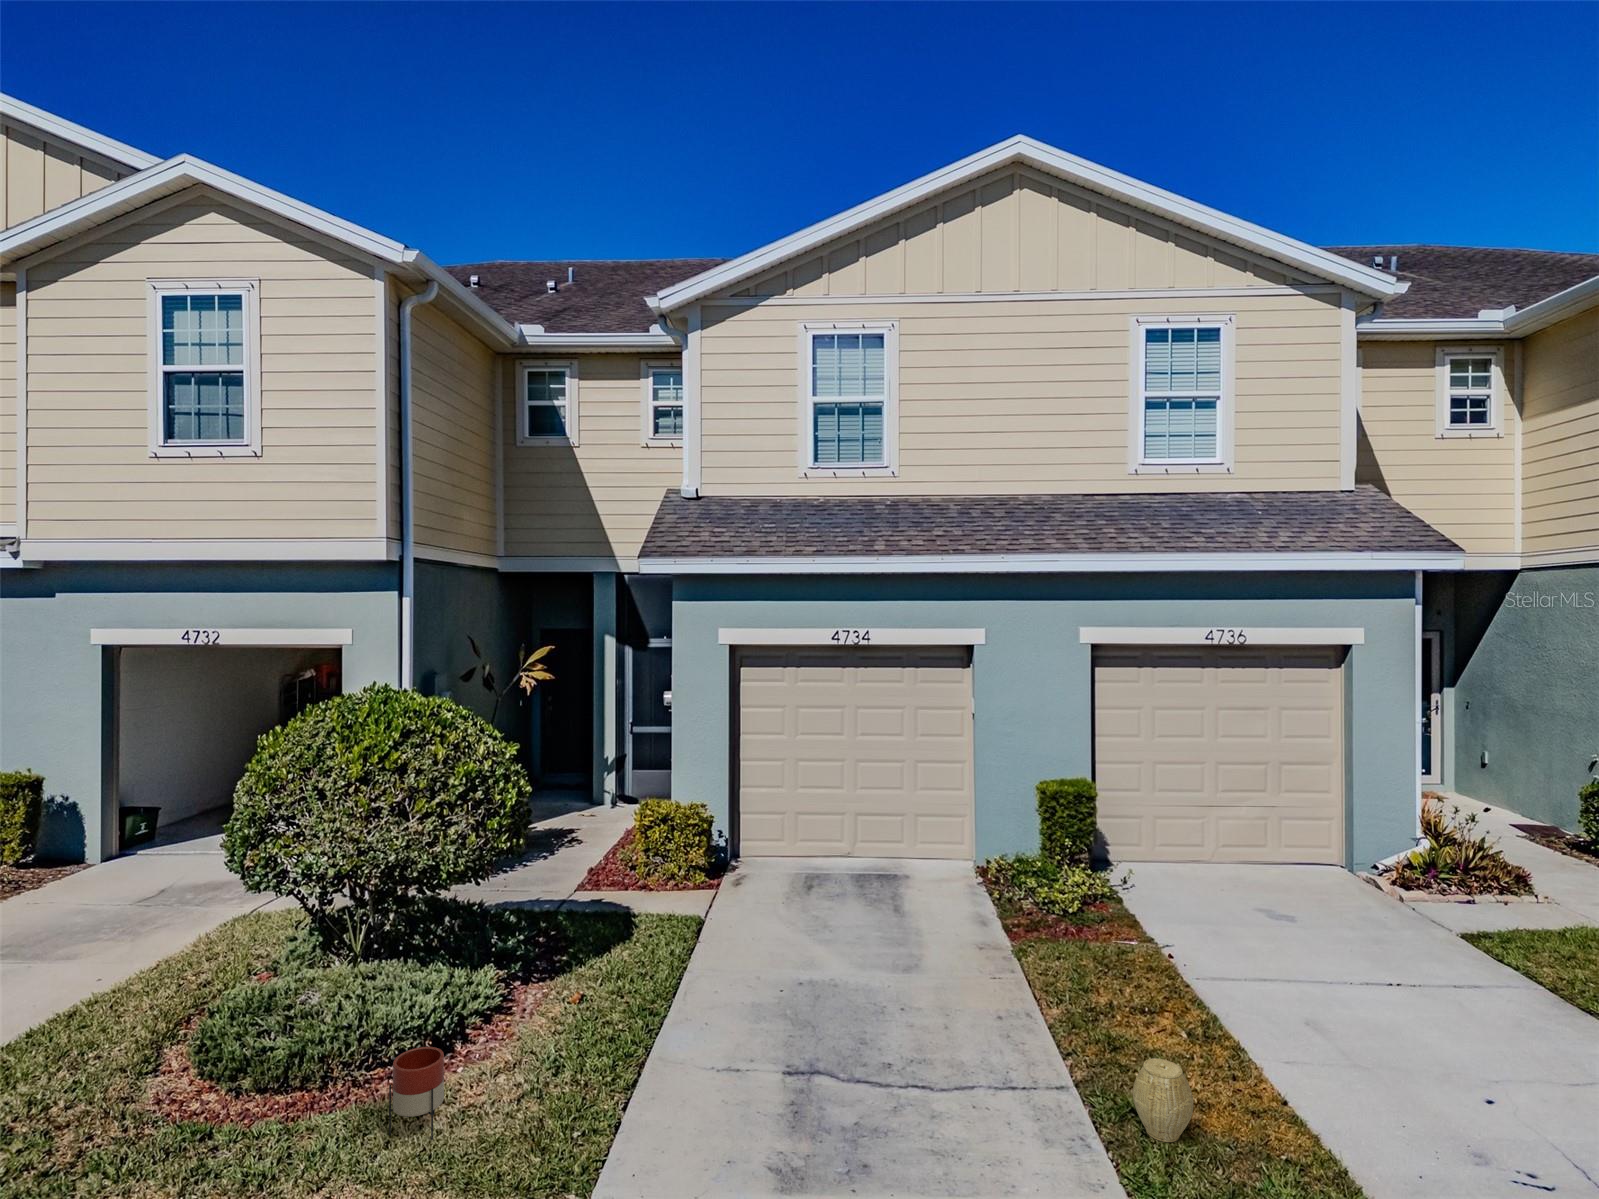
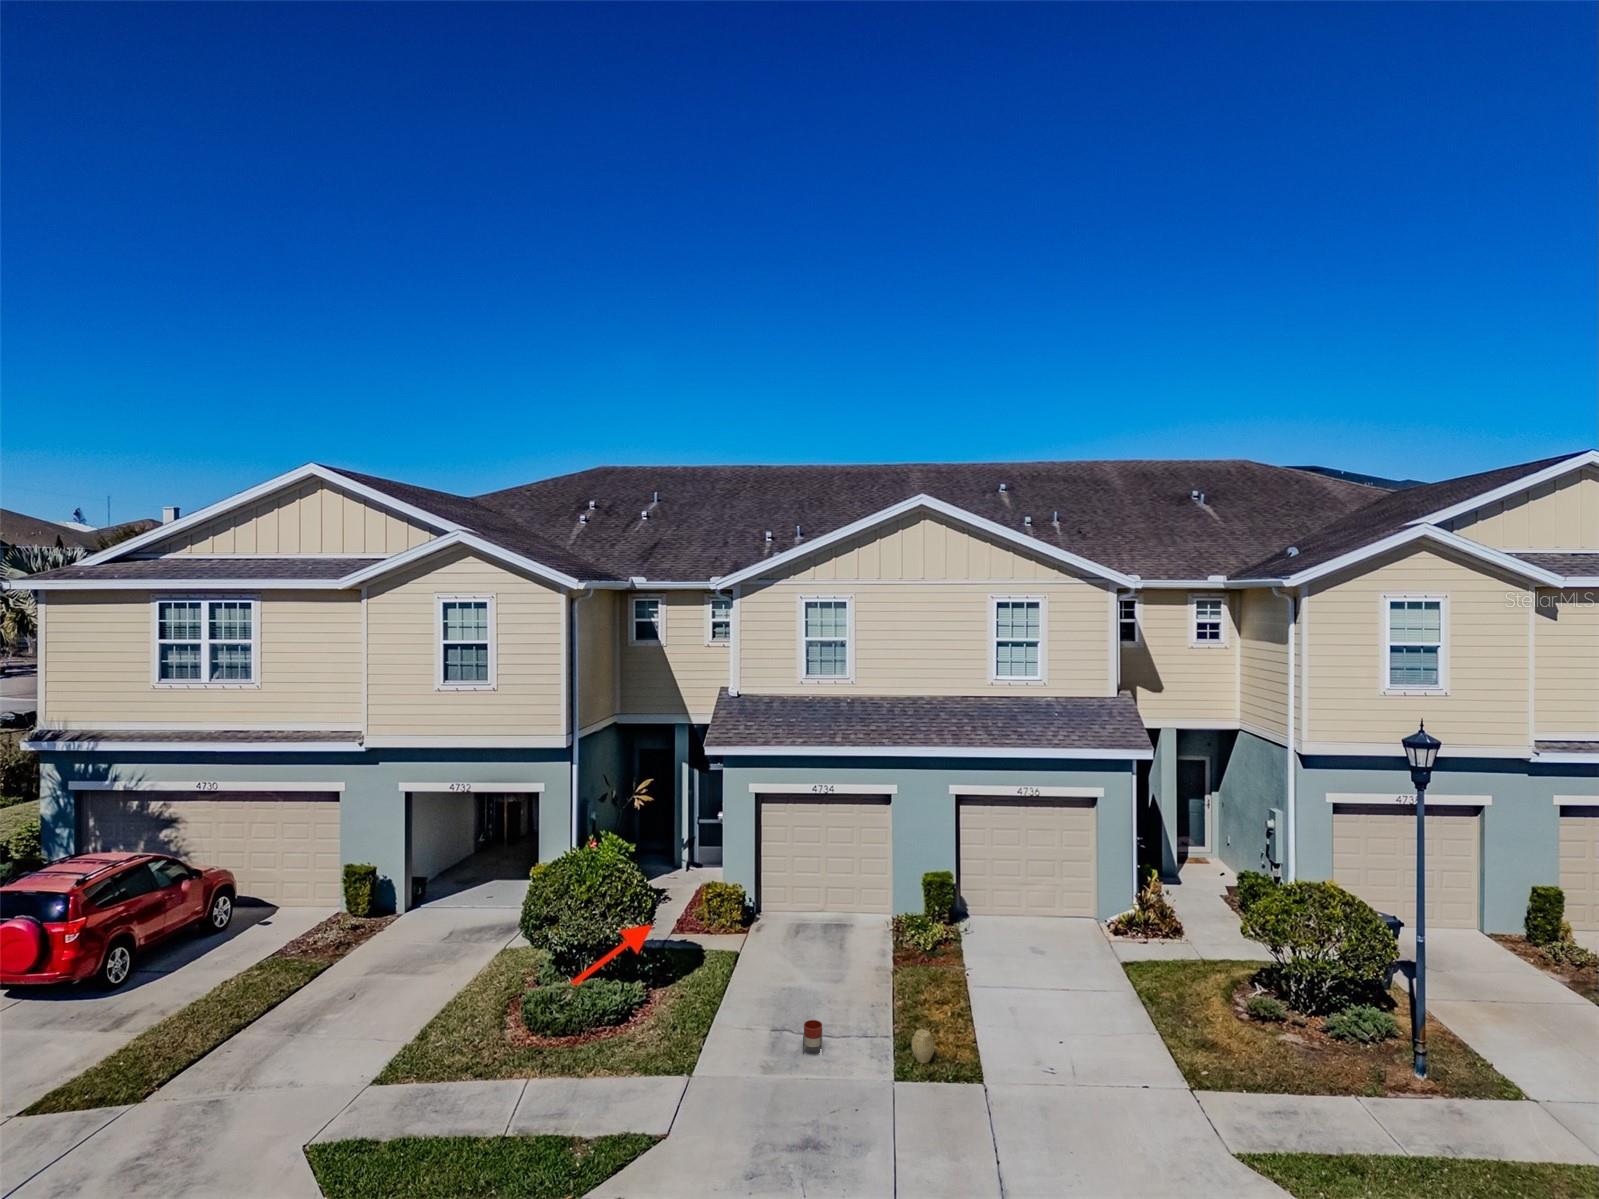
planter: present [389,1047,444,1139] -> present [803,1020,822,1054]

